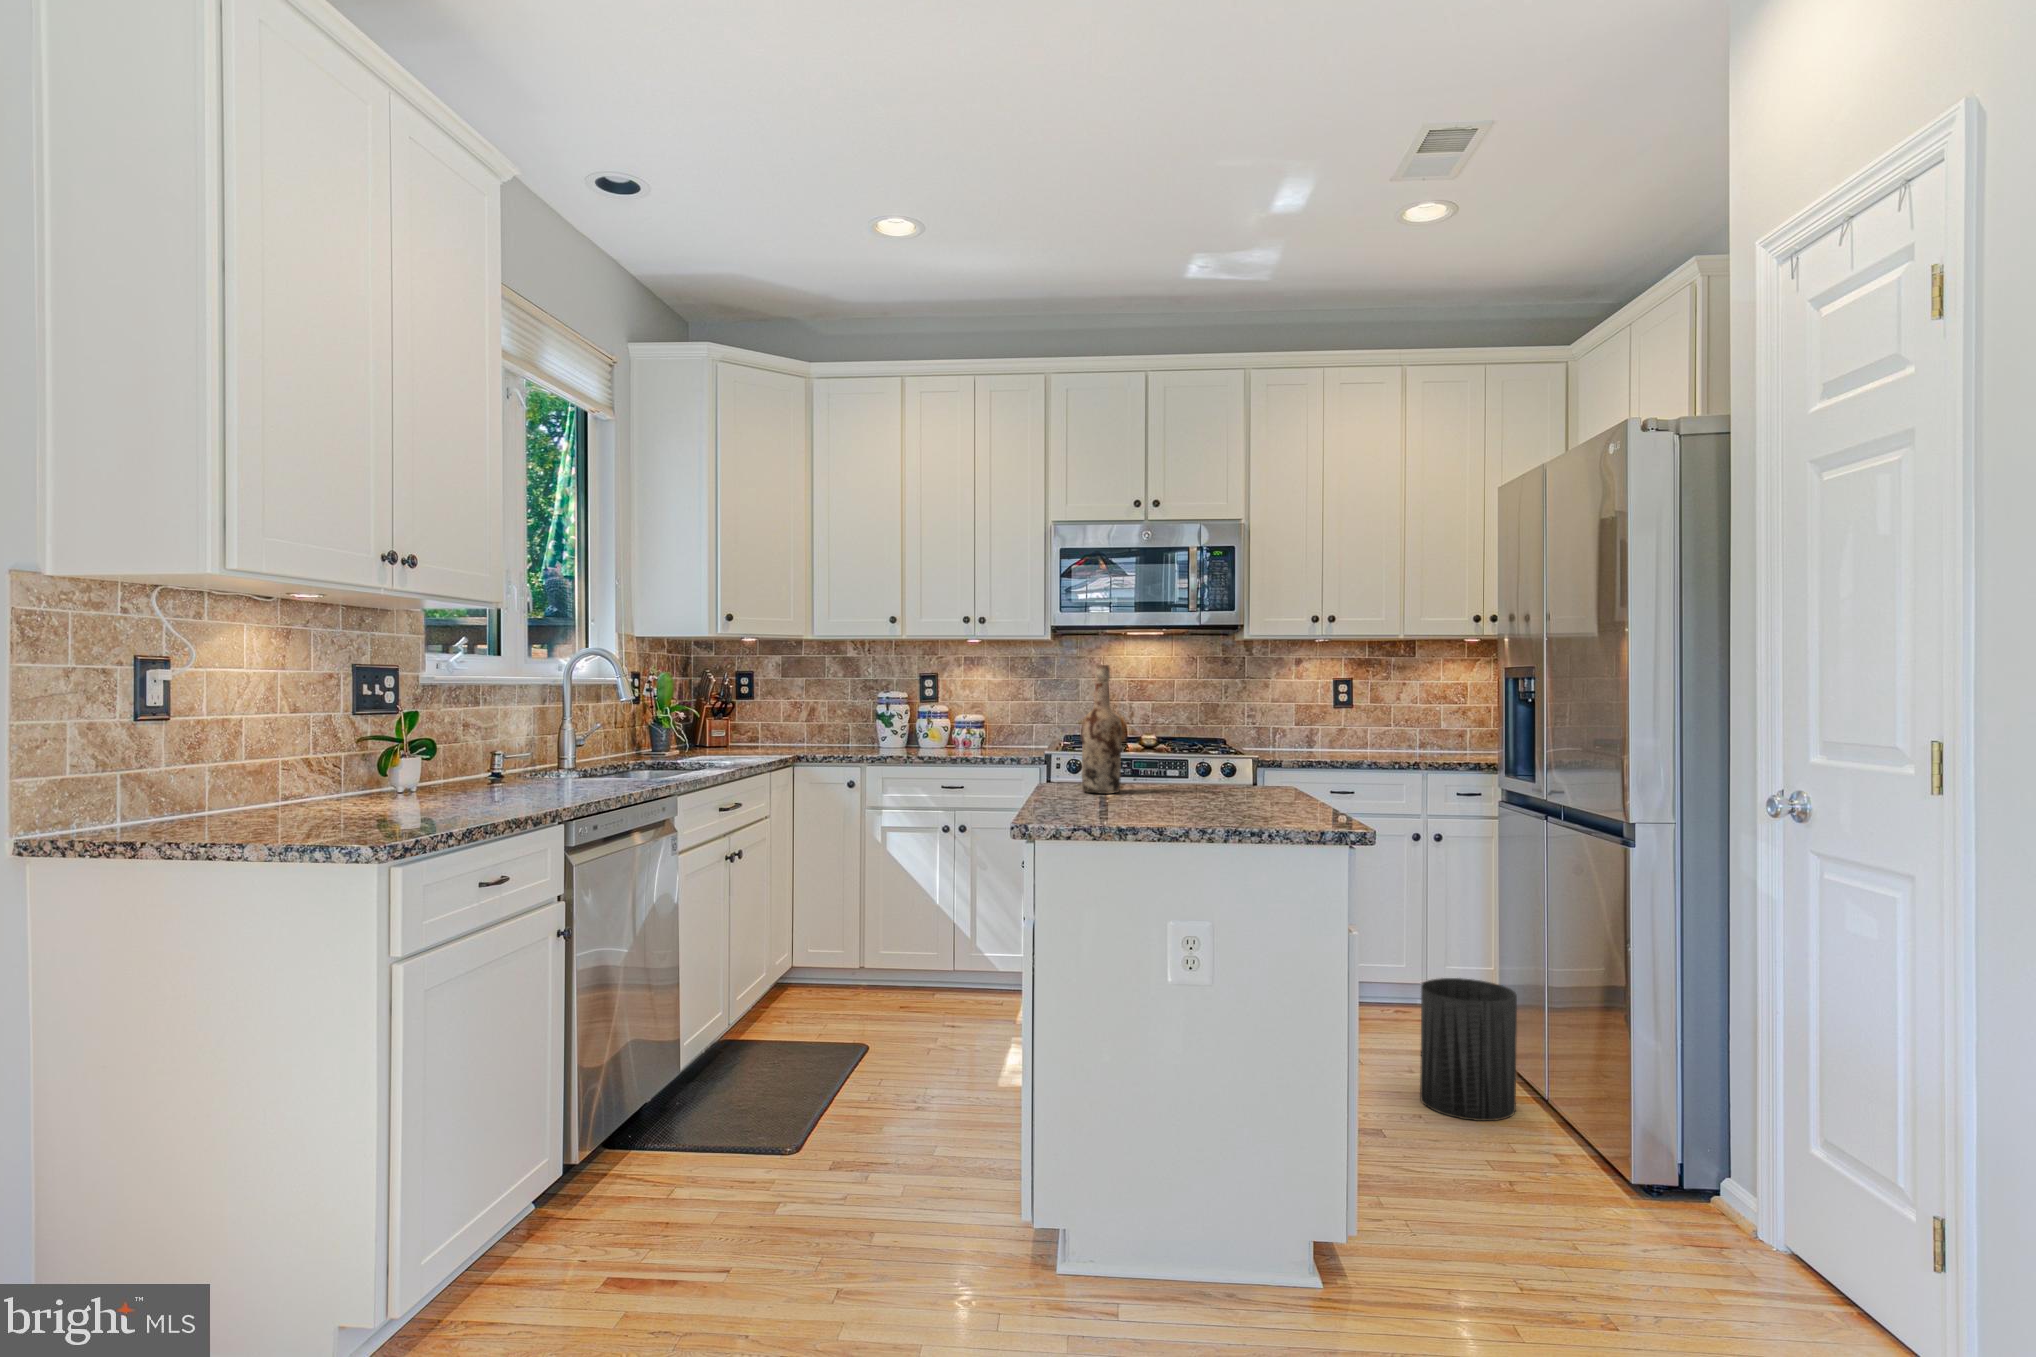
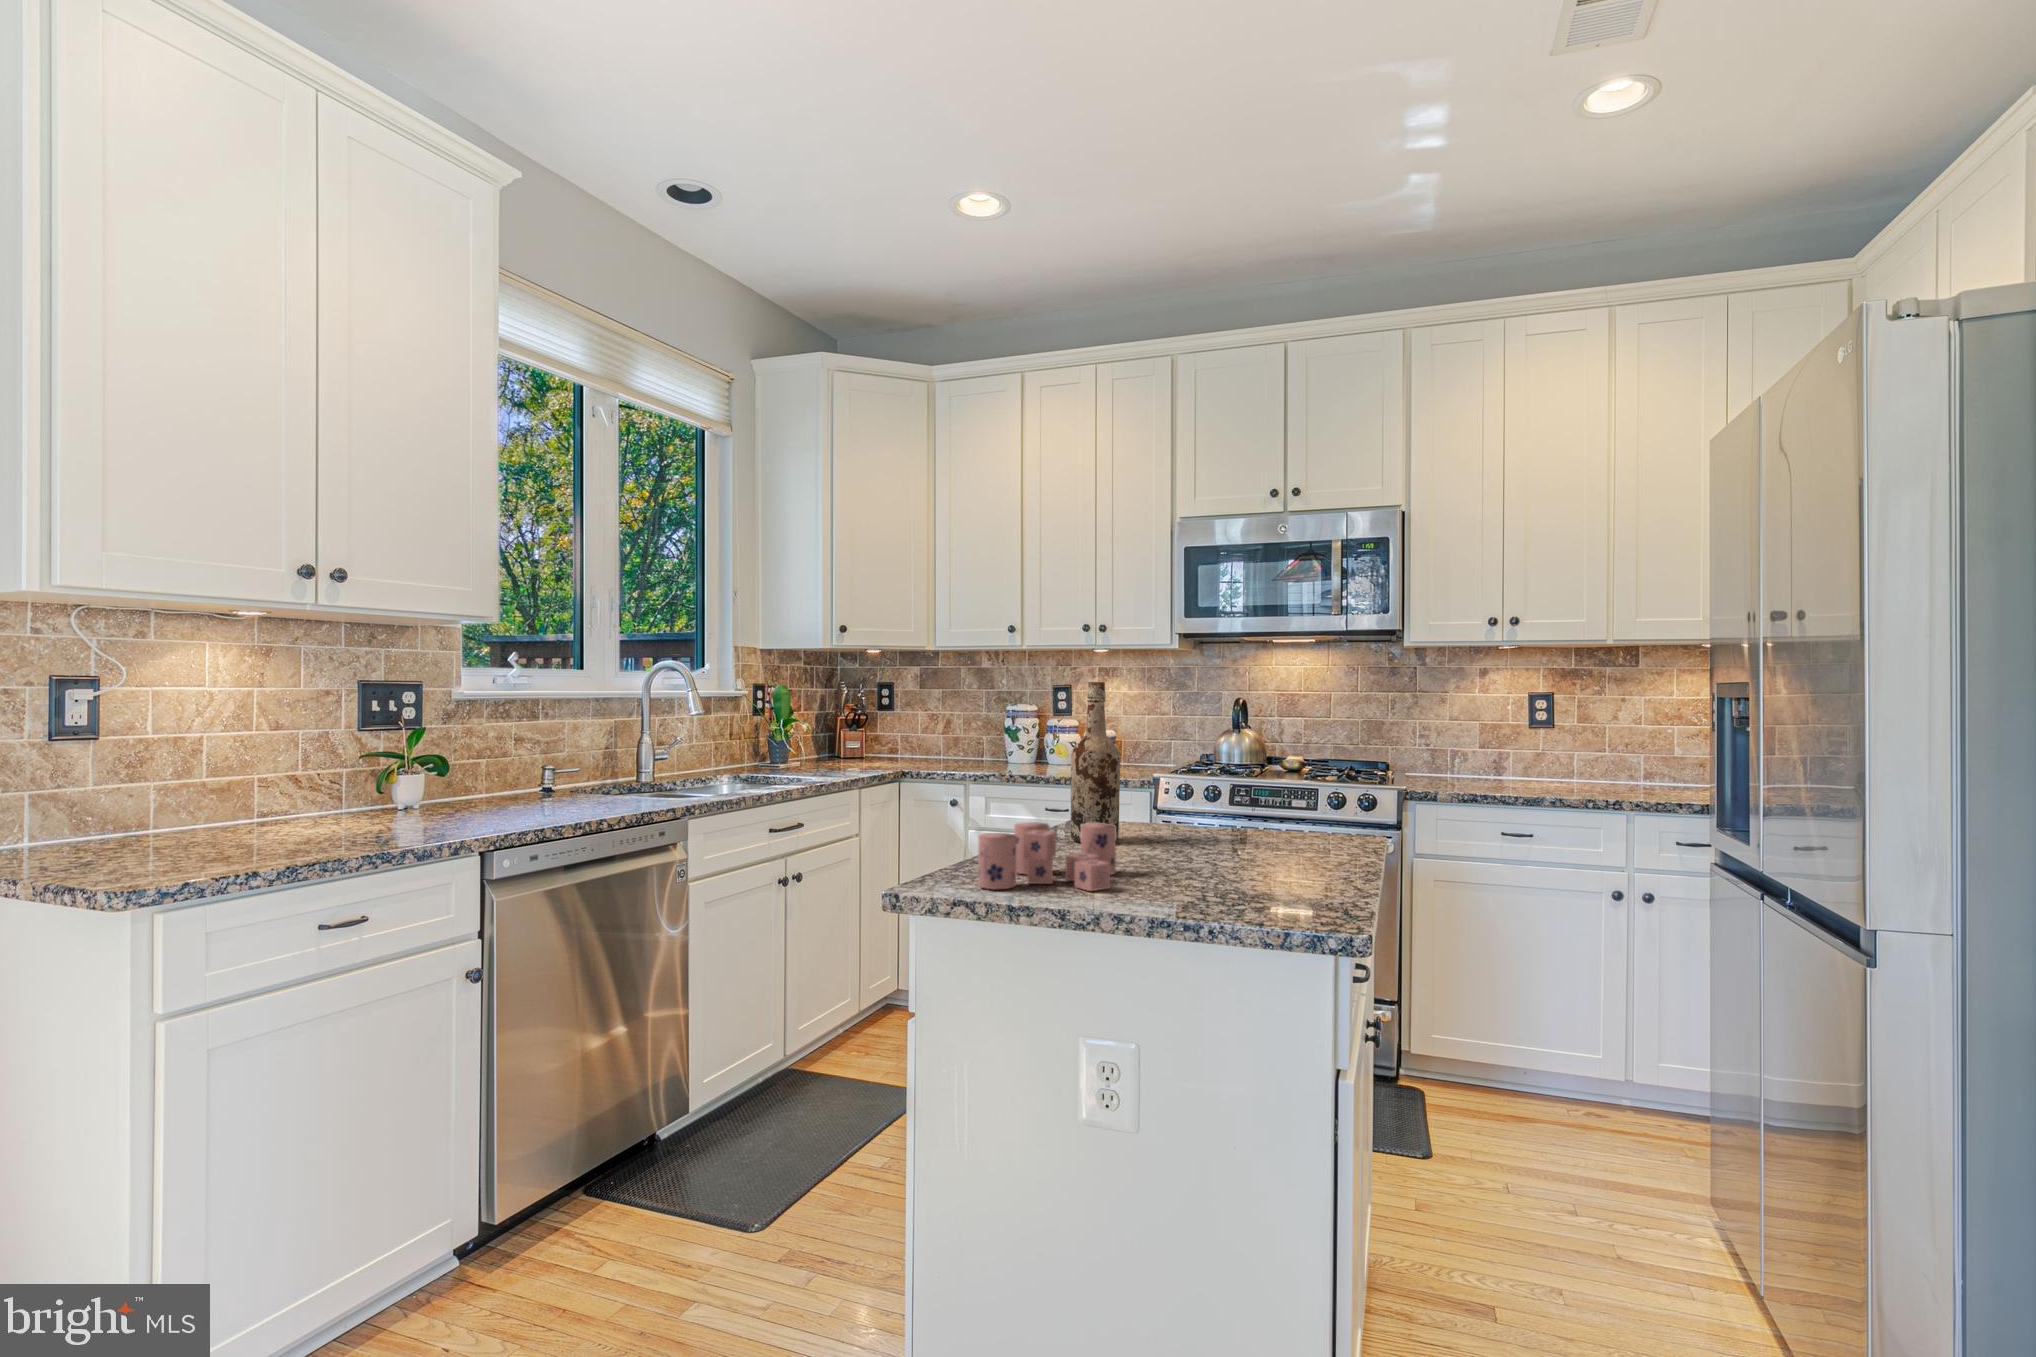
candle: none [1076,771,1172,818] -> present [978,822,1116,891]
trash can: present [1420,978,1517,1121] -> none [1579,1092,1720,1305]

